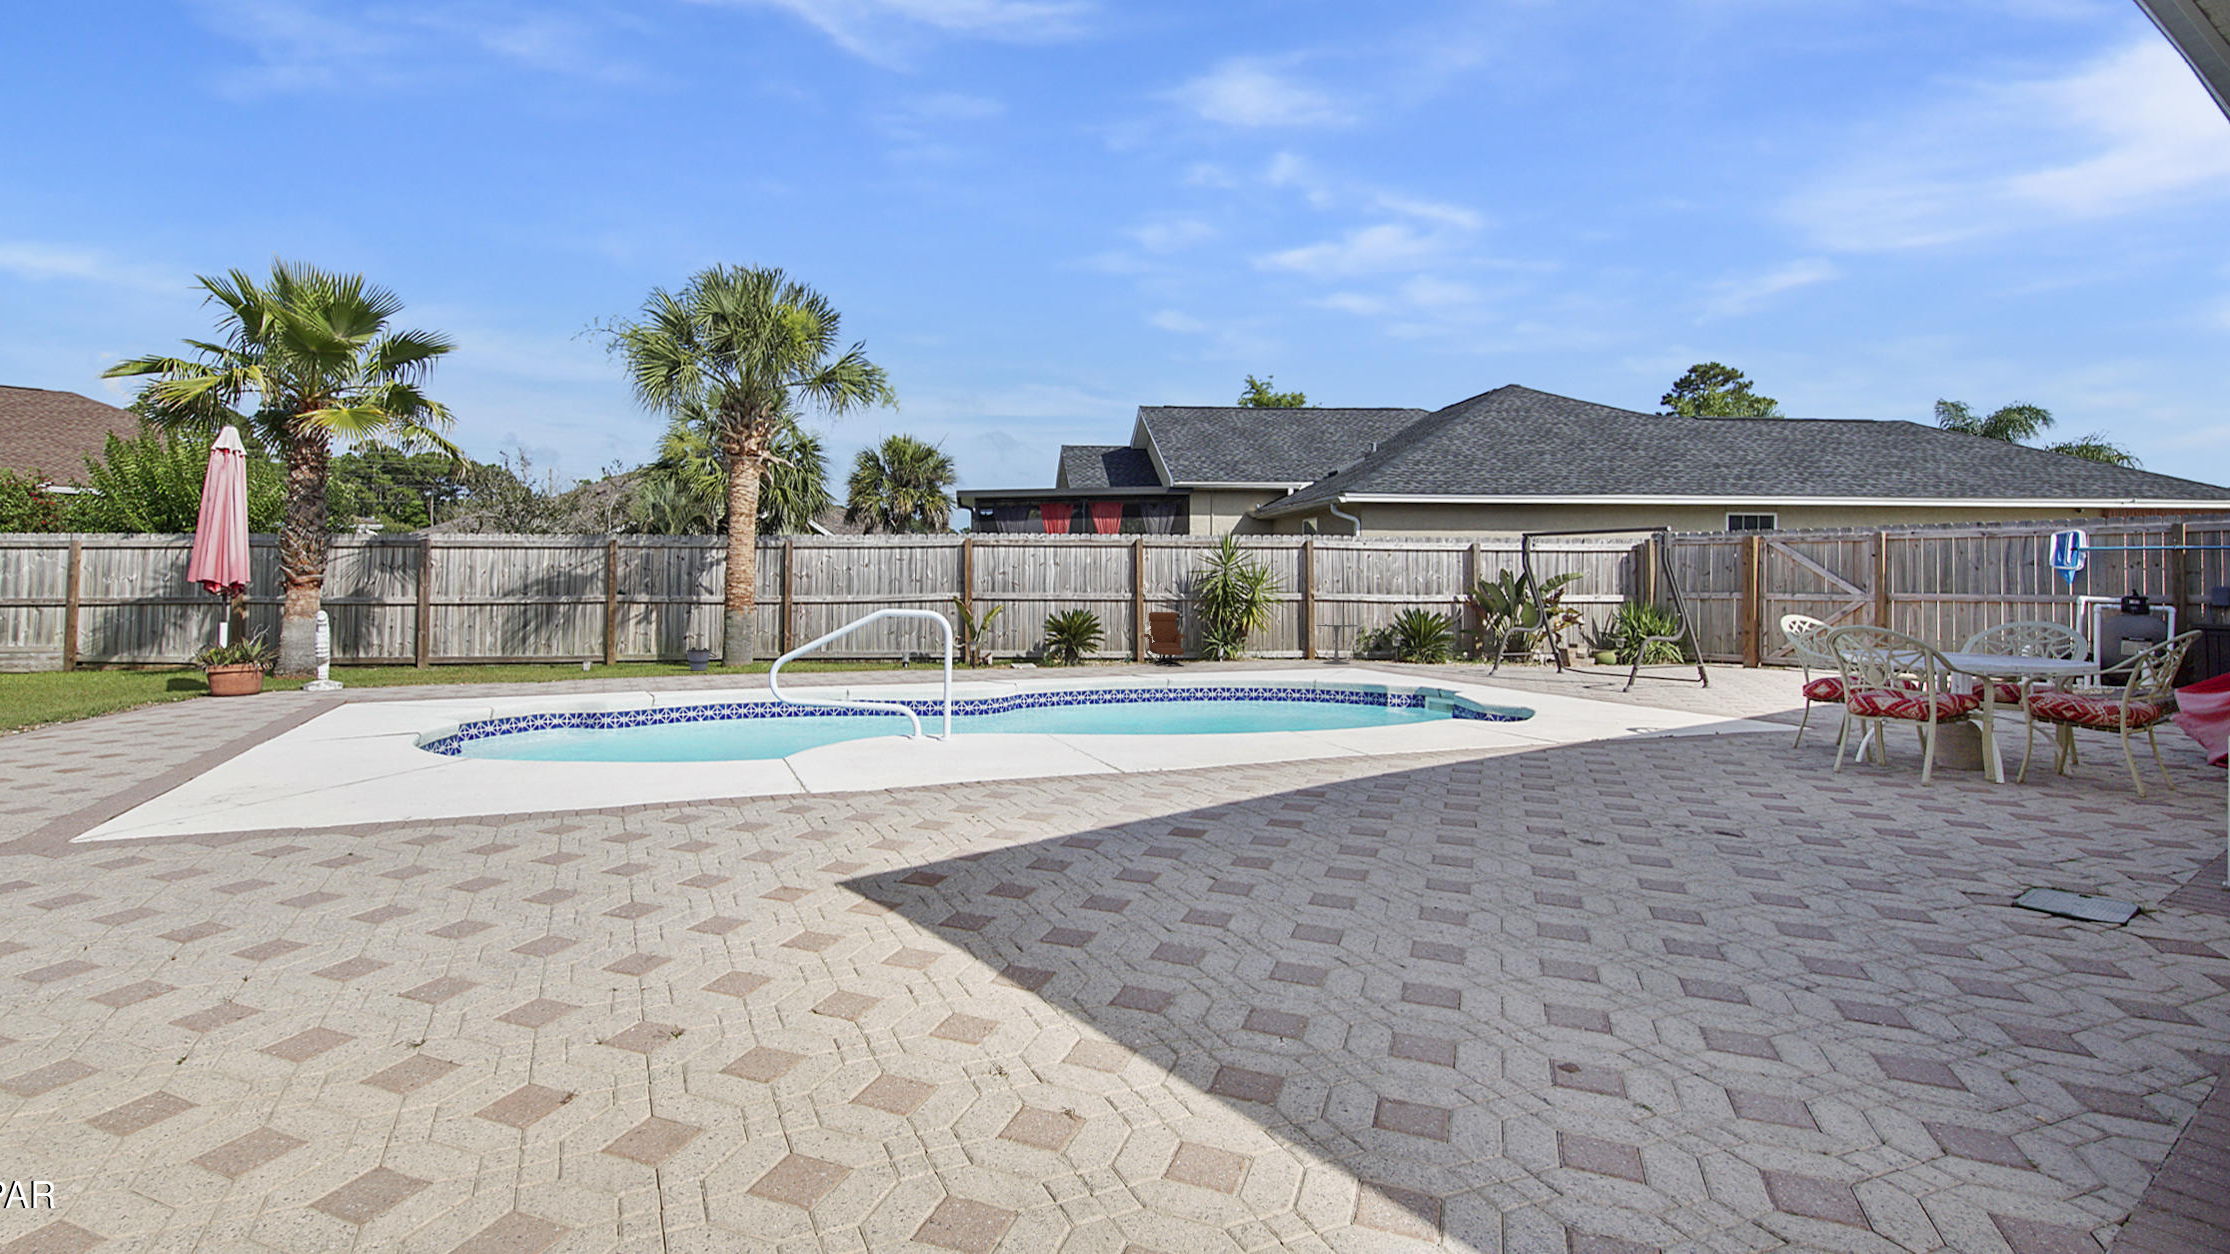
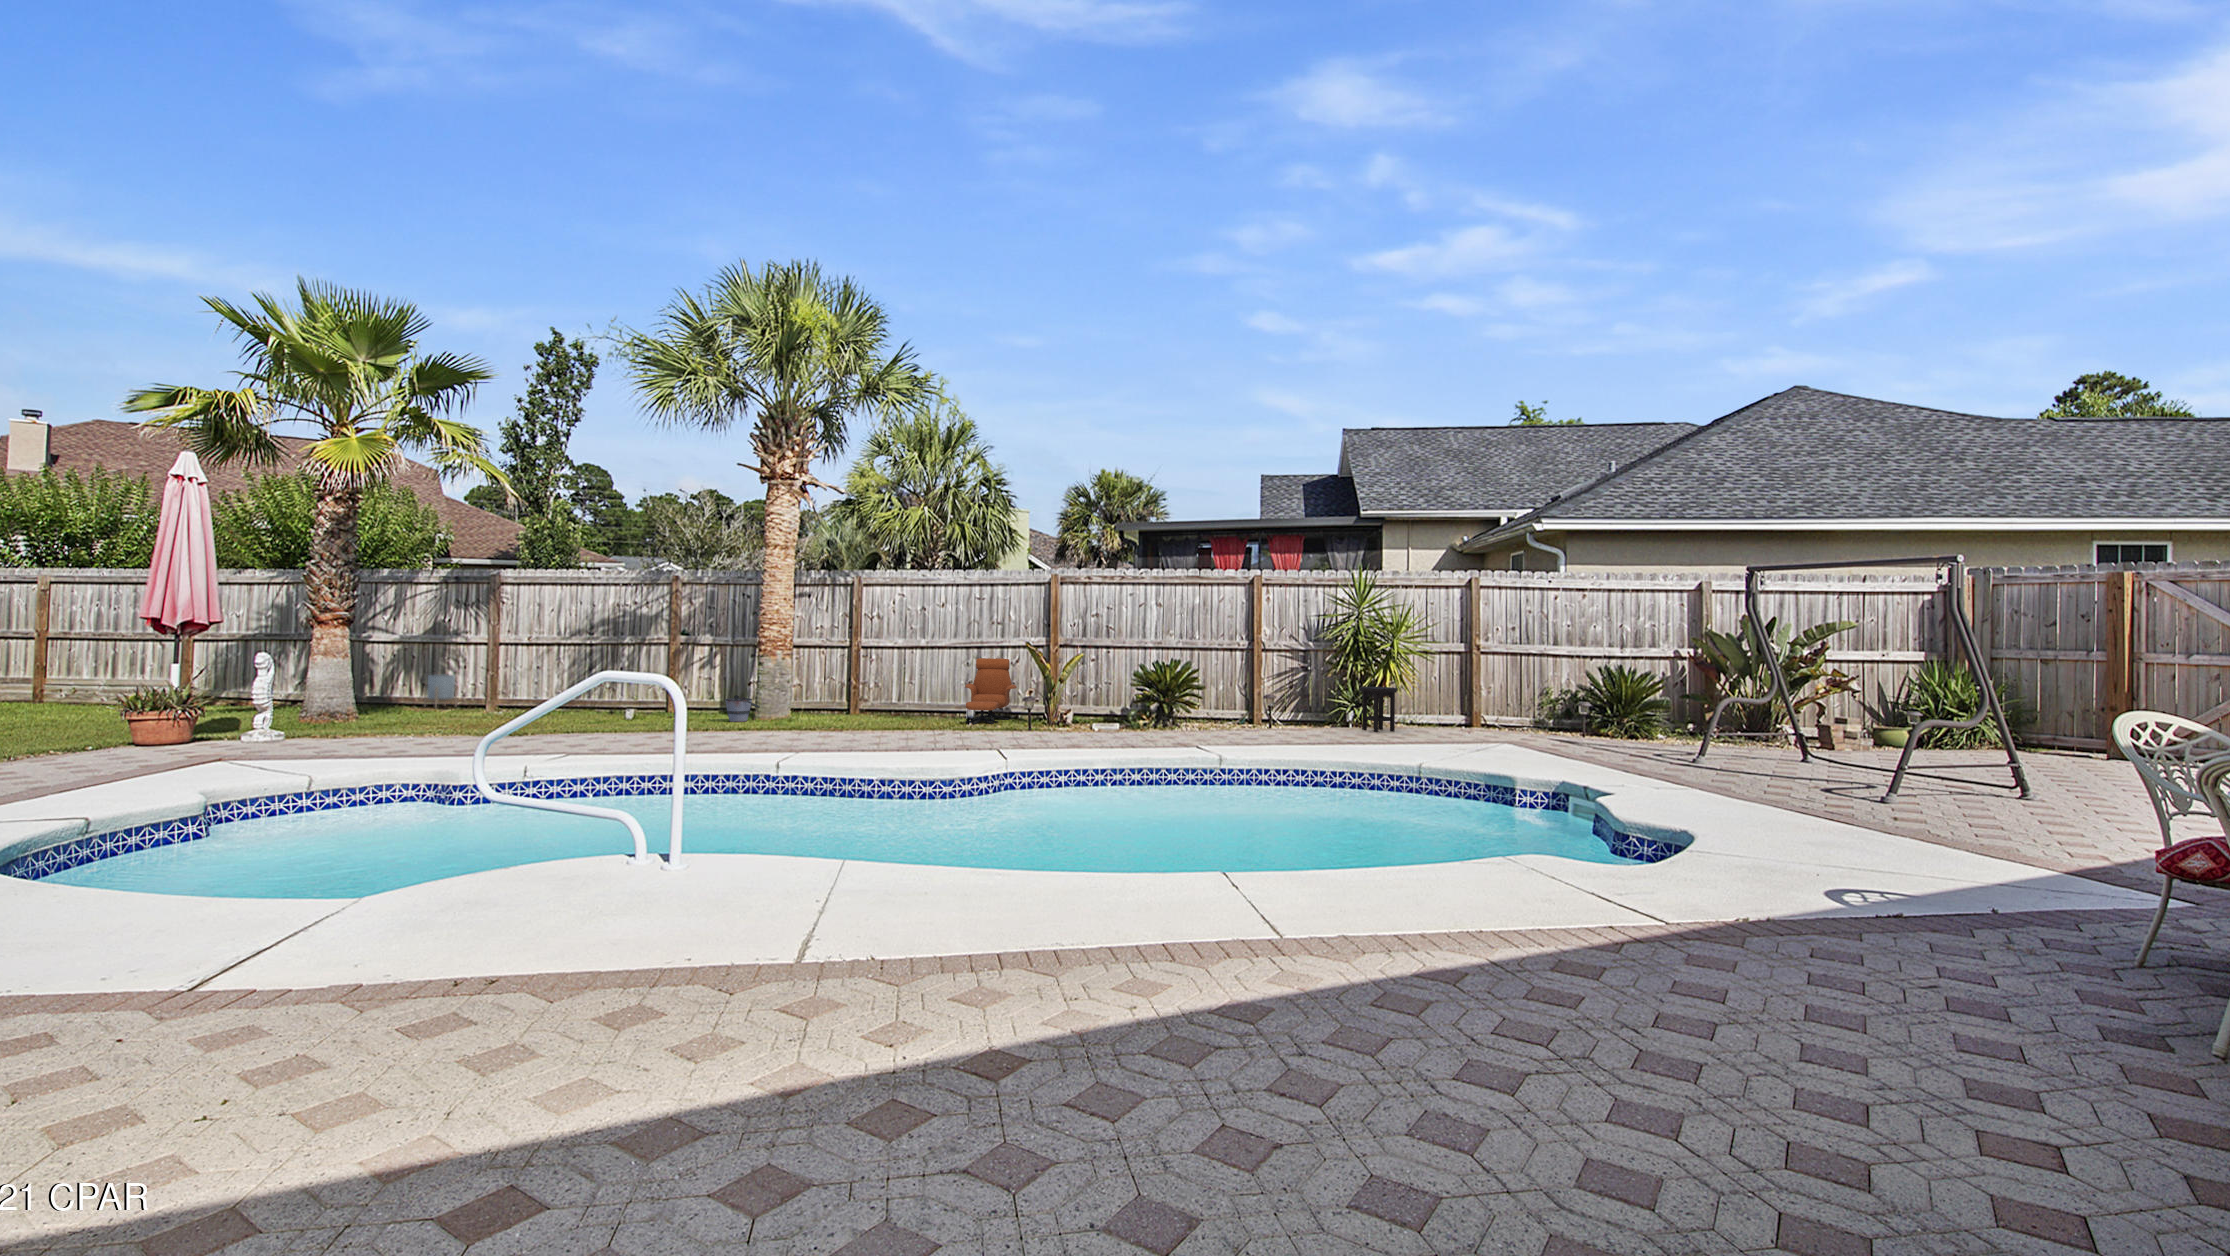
lounge chair: present [1144,612,1186,667] -> present [965,658,1017,724]
side table: present [1317,624,1357,664] -> none [1485,681,1538,733]
stool: none [1224,630,1254,666] -> present [1360,687,1398,732]
planter: none [352,635,385,667] -> present [424,675,457,707]

